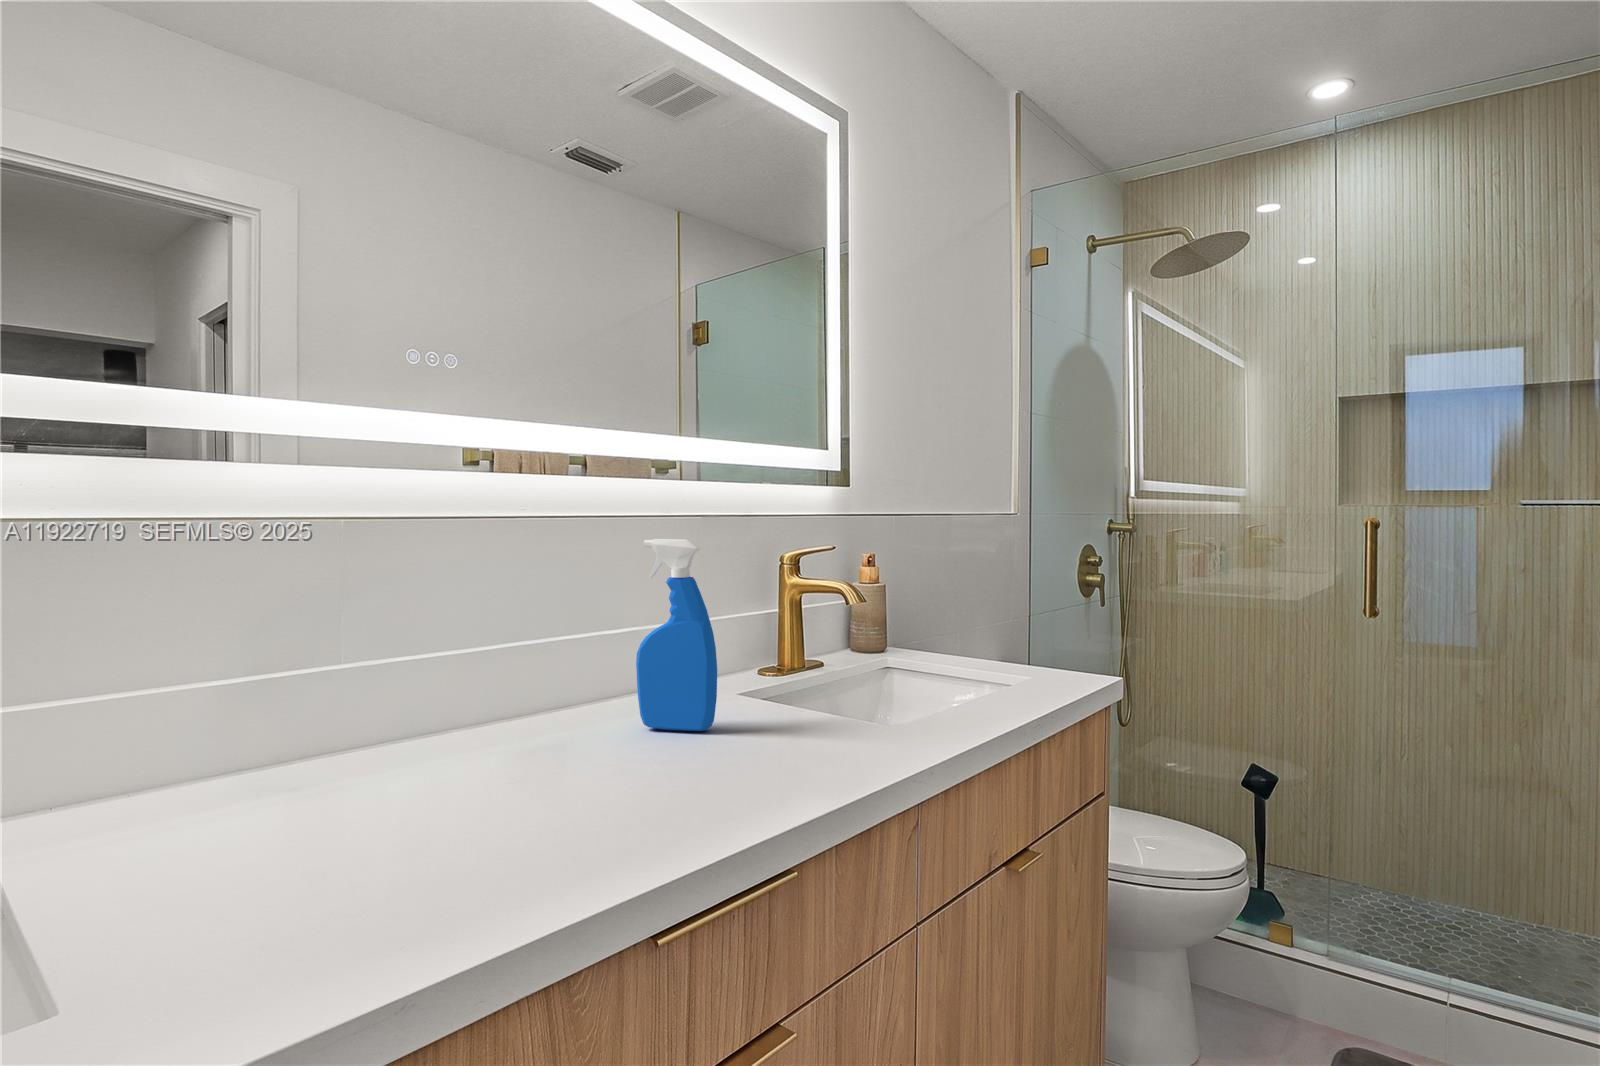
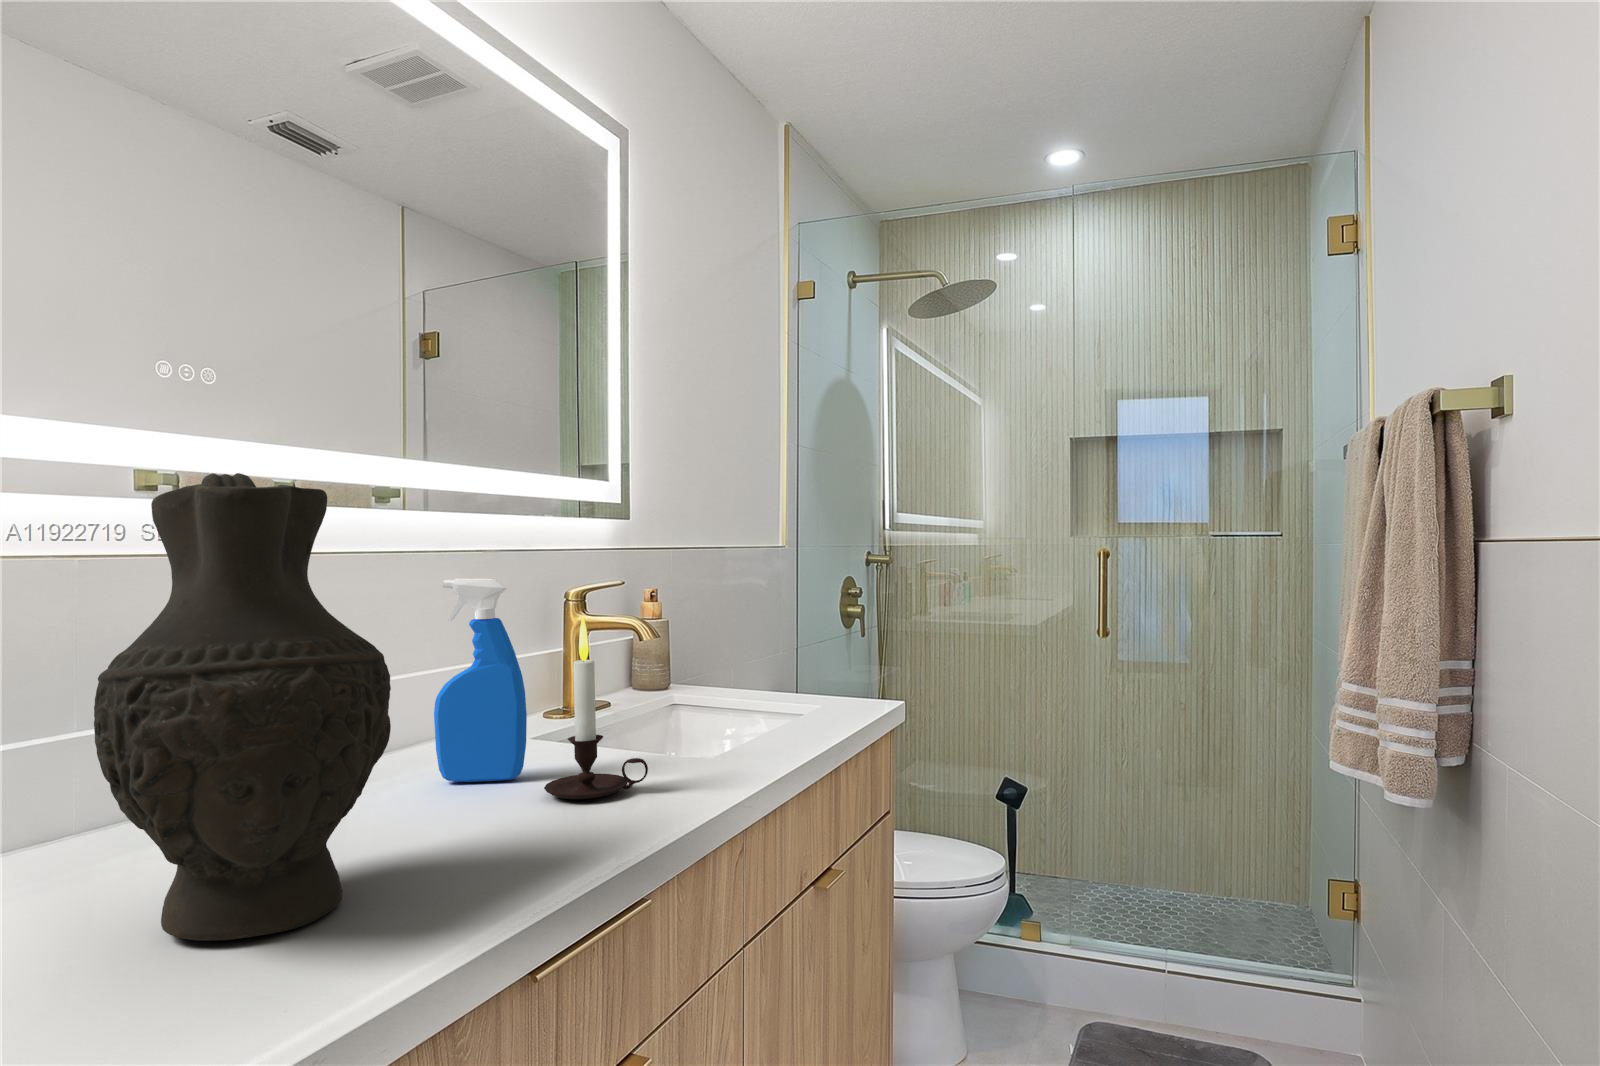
decorative vase: none [277,437,542,869] -> present [94,473,391,941]
candle: none [723,579,821,758] -> present [544,618,648,799]

